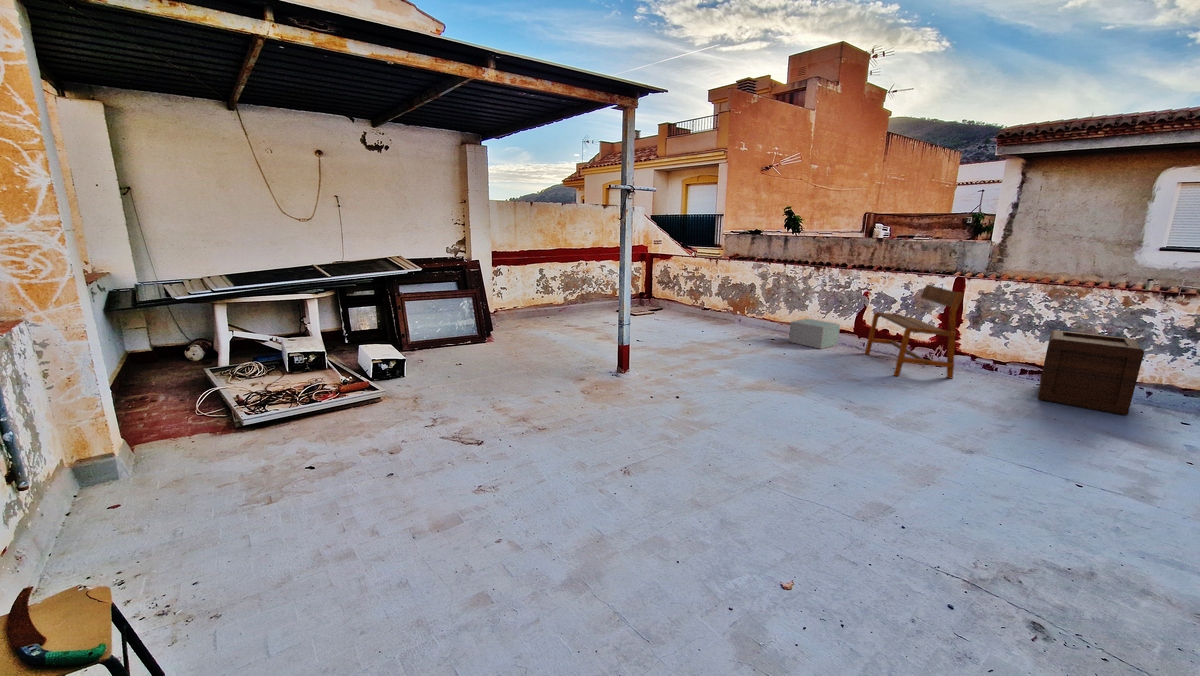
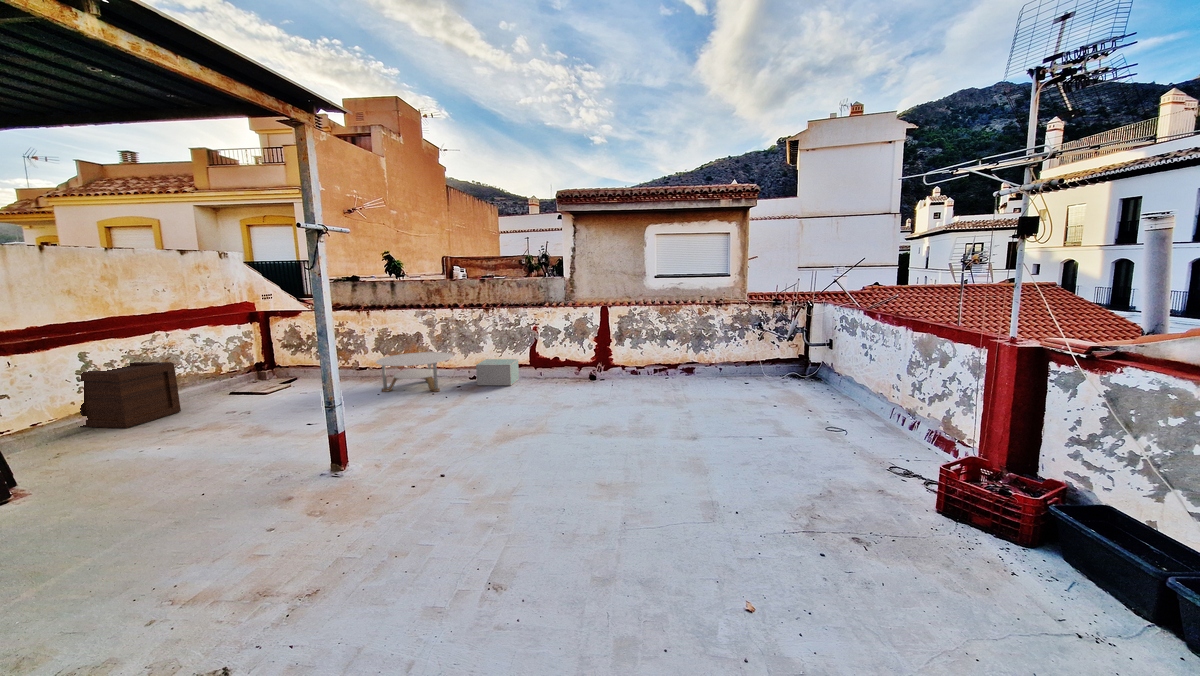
bench: present [865,285,964,378] -> none [546,313,622,395]
round table: none [705,301,774,339] -> present [376,352,453,392]
wooden crate: present [1038,330,1144,415] -> present [80,362,181,428]

